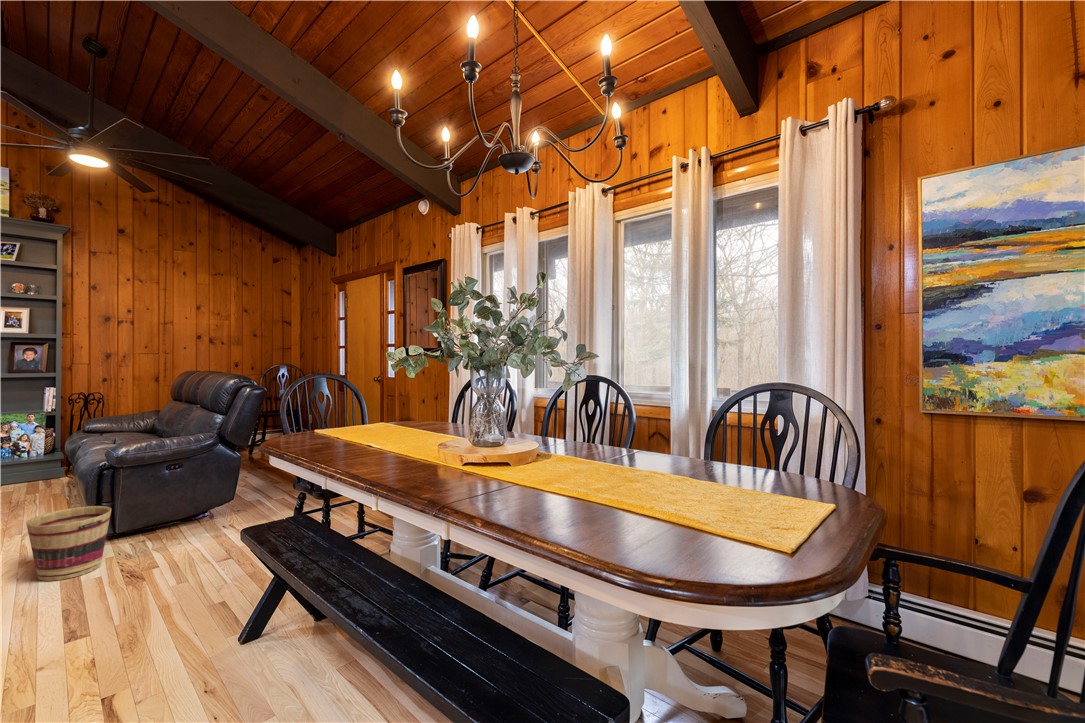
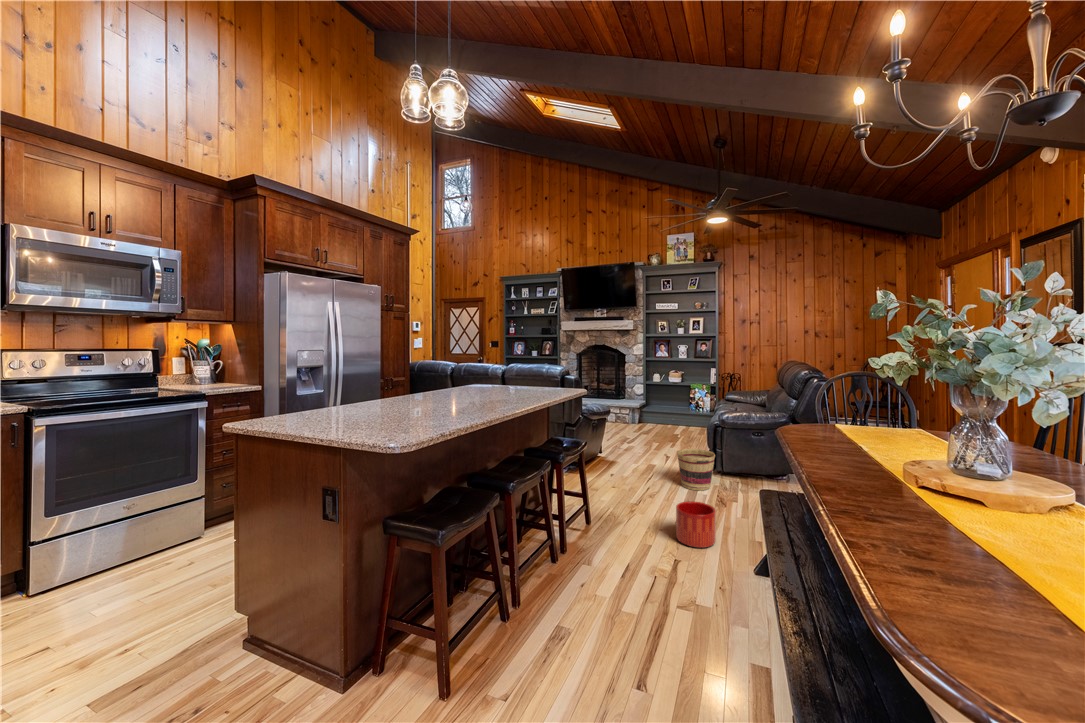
planter: none [76,583,161,671] -> present [676,501,716,548]

